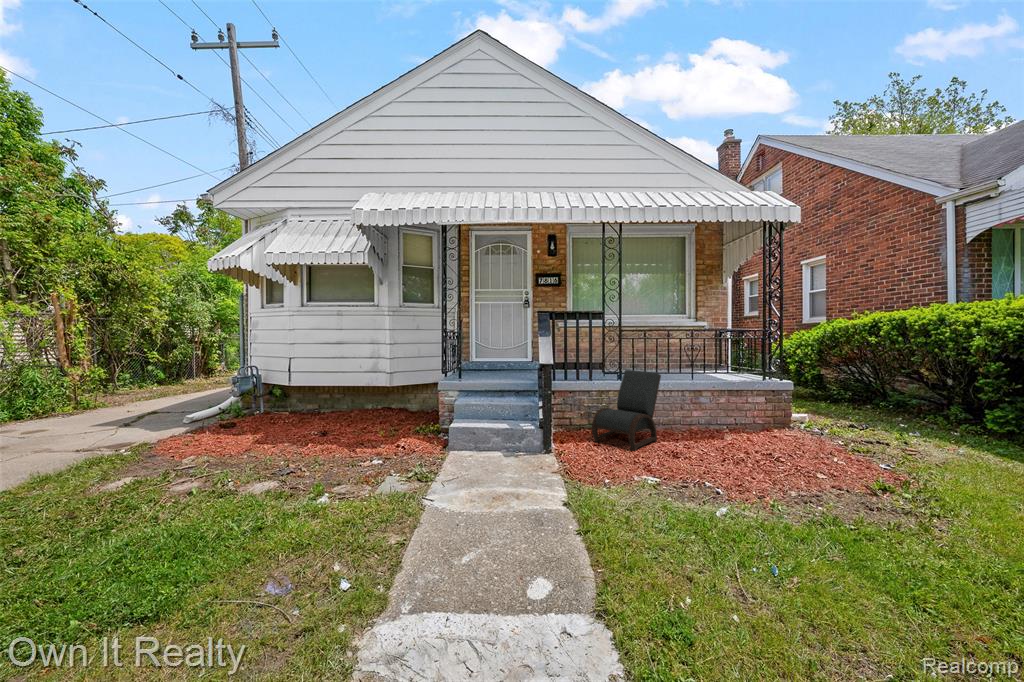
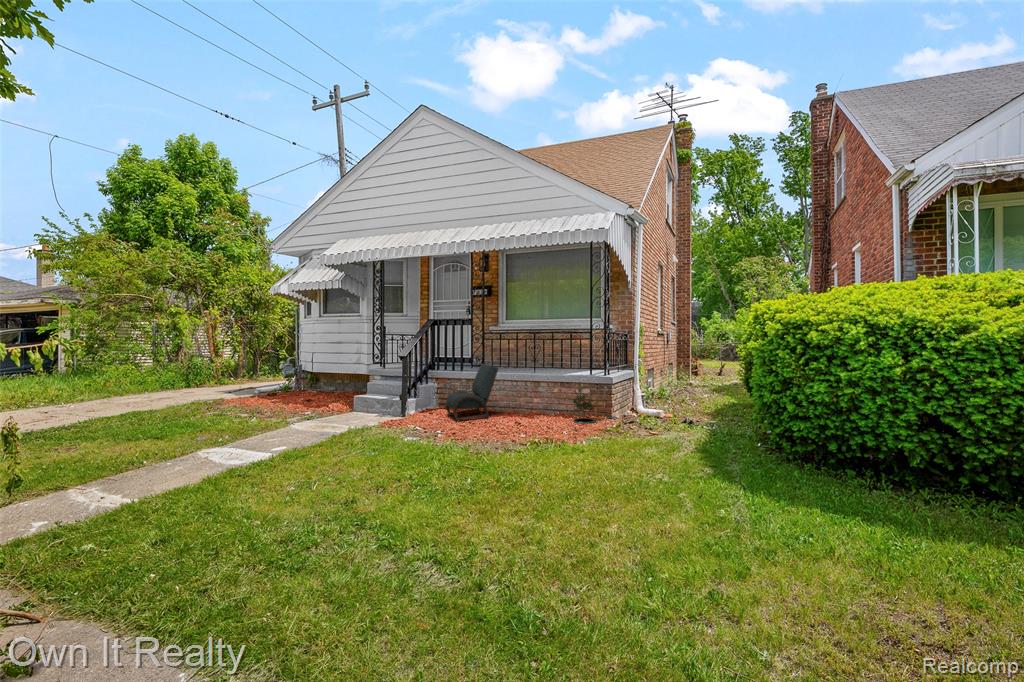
potted tree: none [757,389,789,440] -> present [573,387,595,424]

